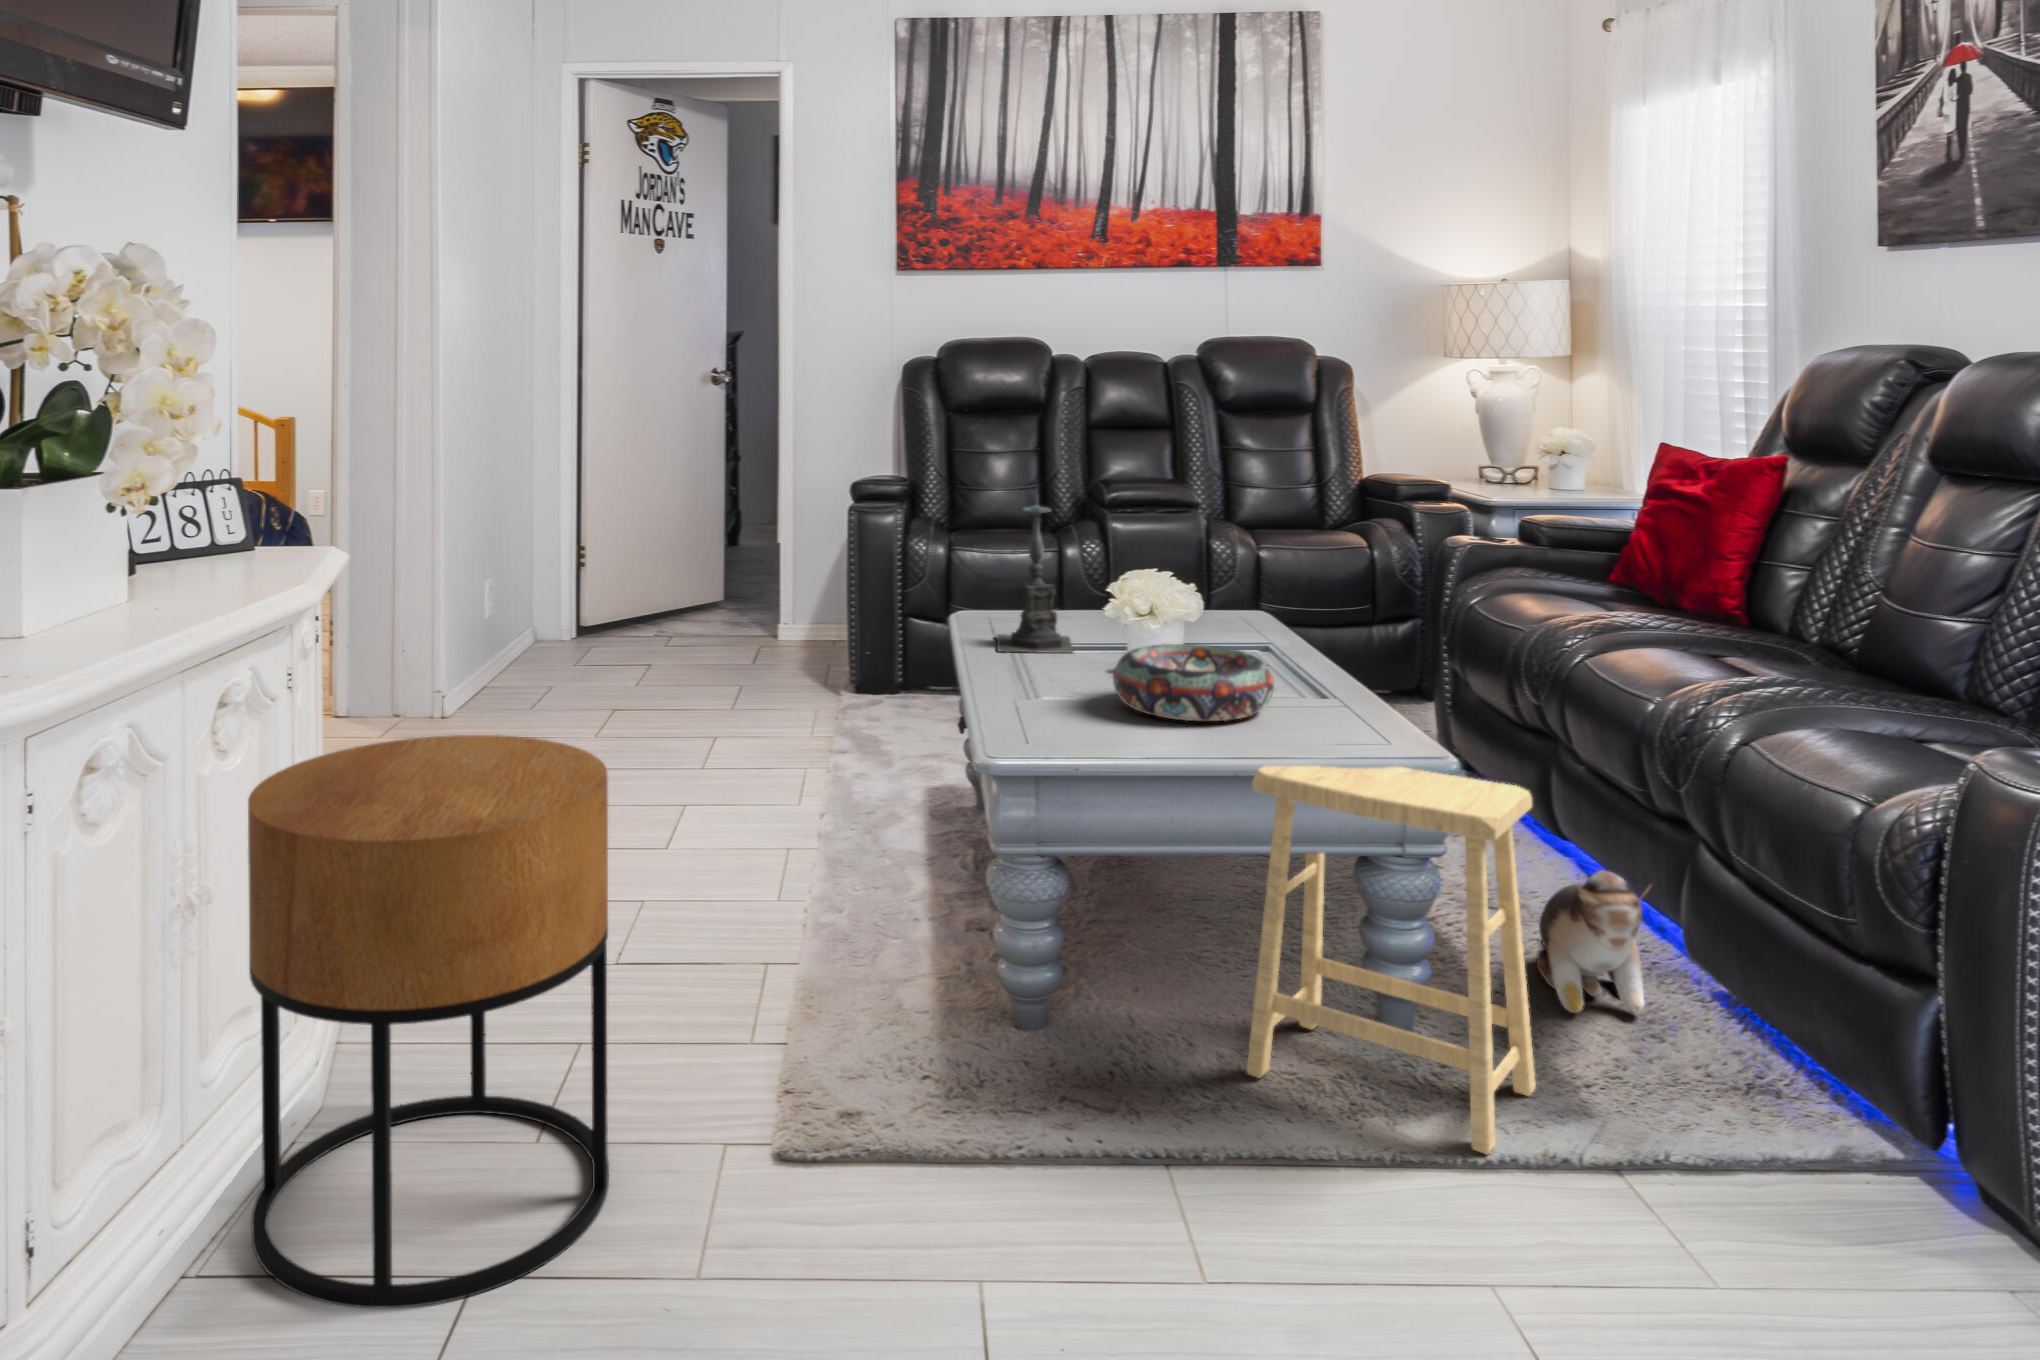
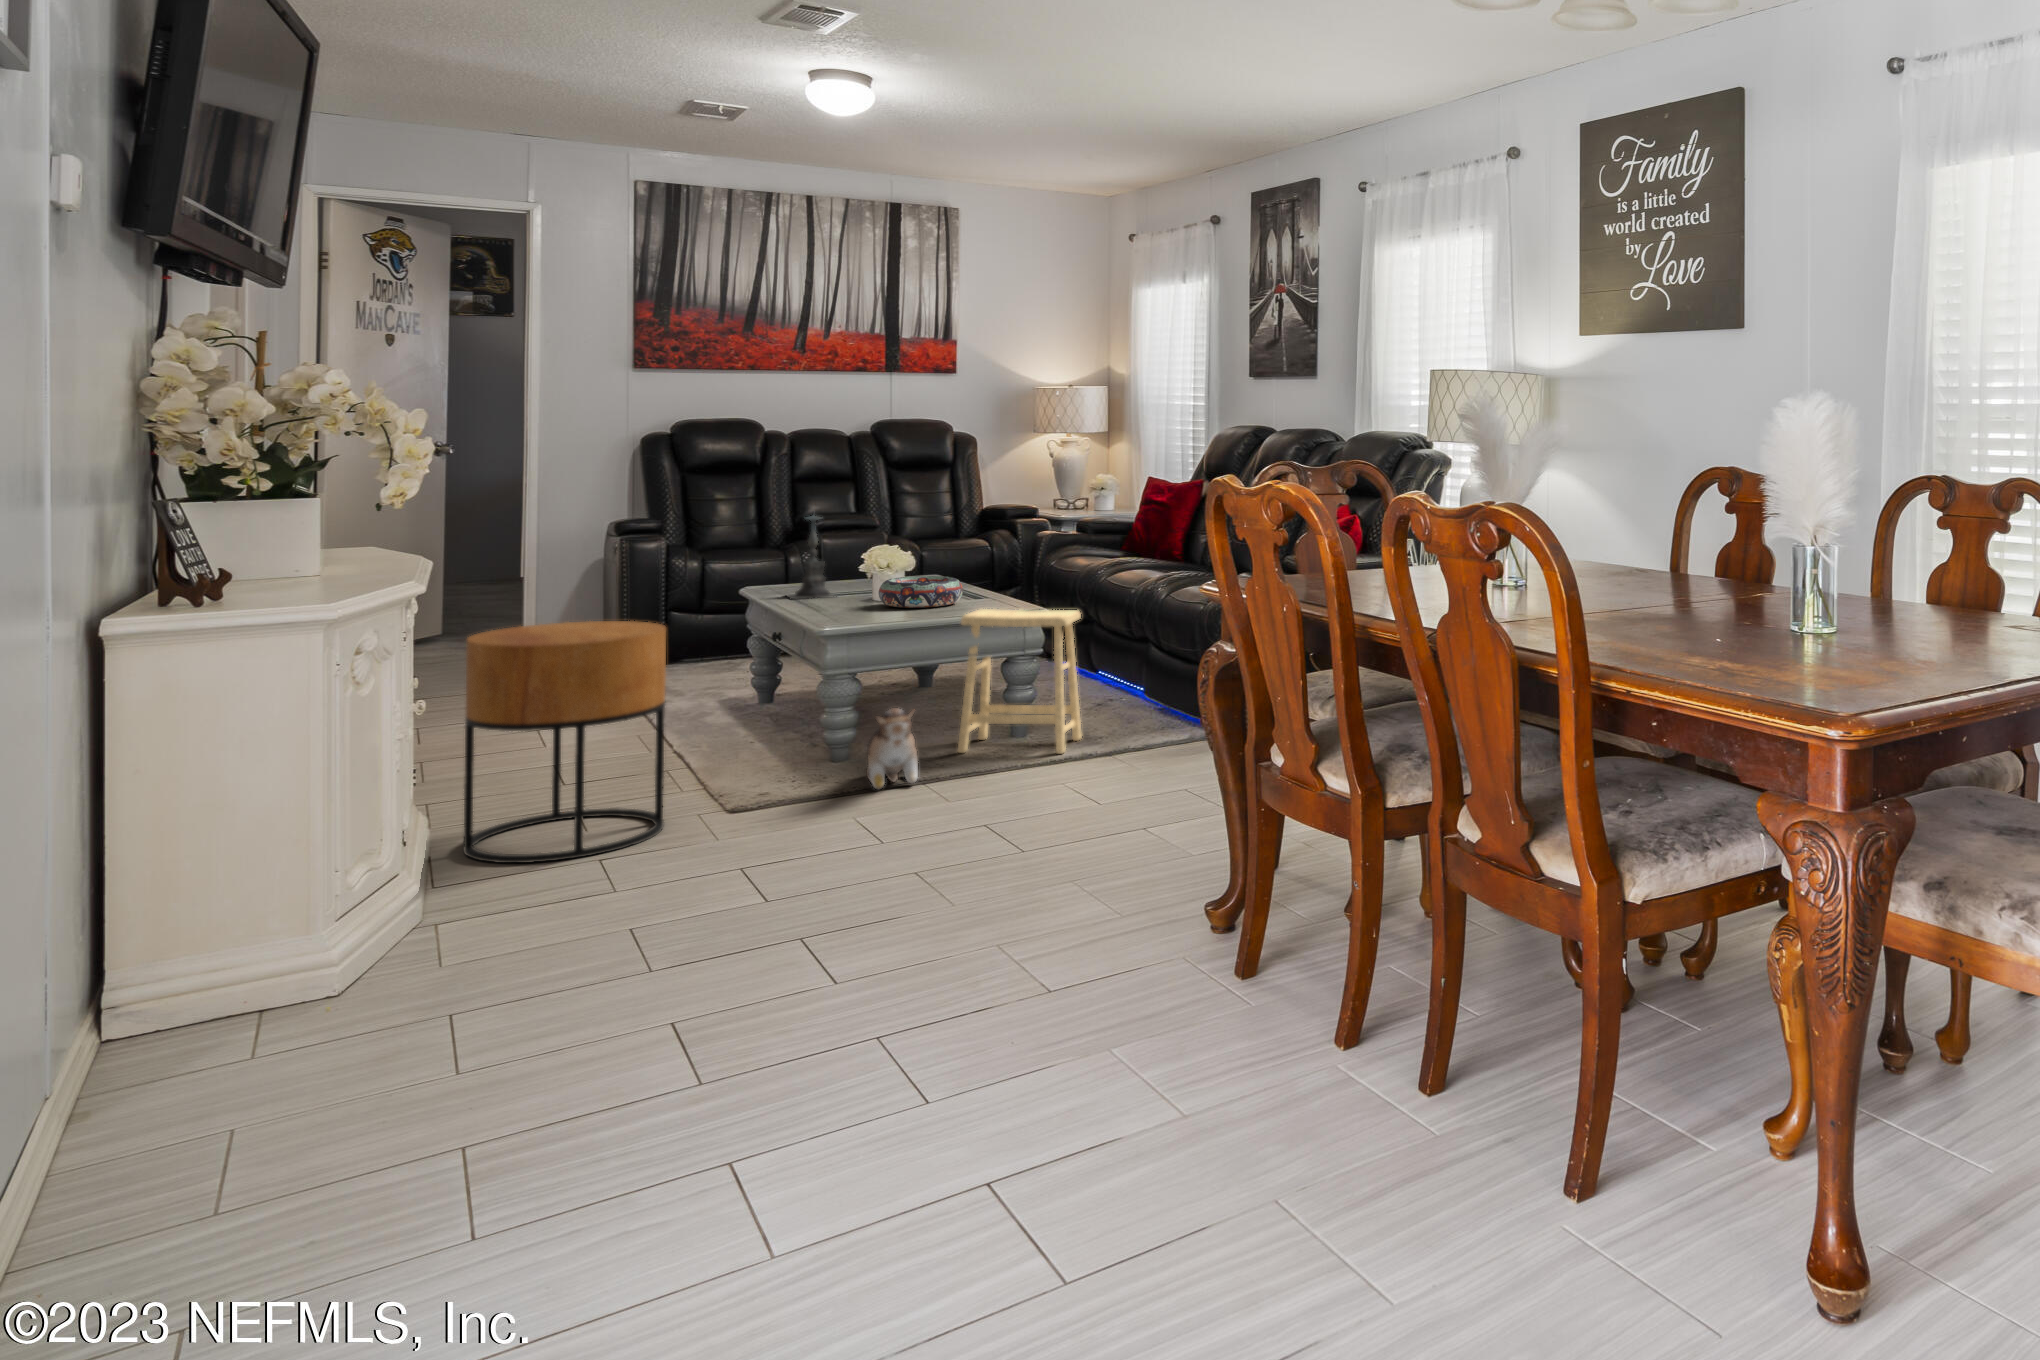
plush toy: present [1537,870,1649,1013] -> present [866,708,918,789]

